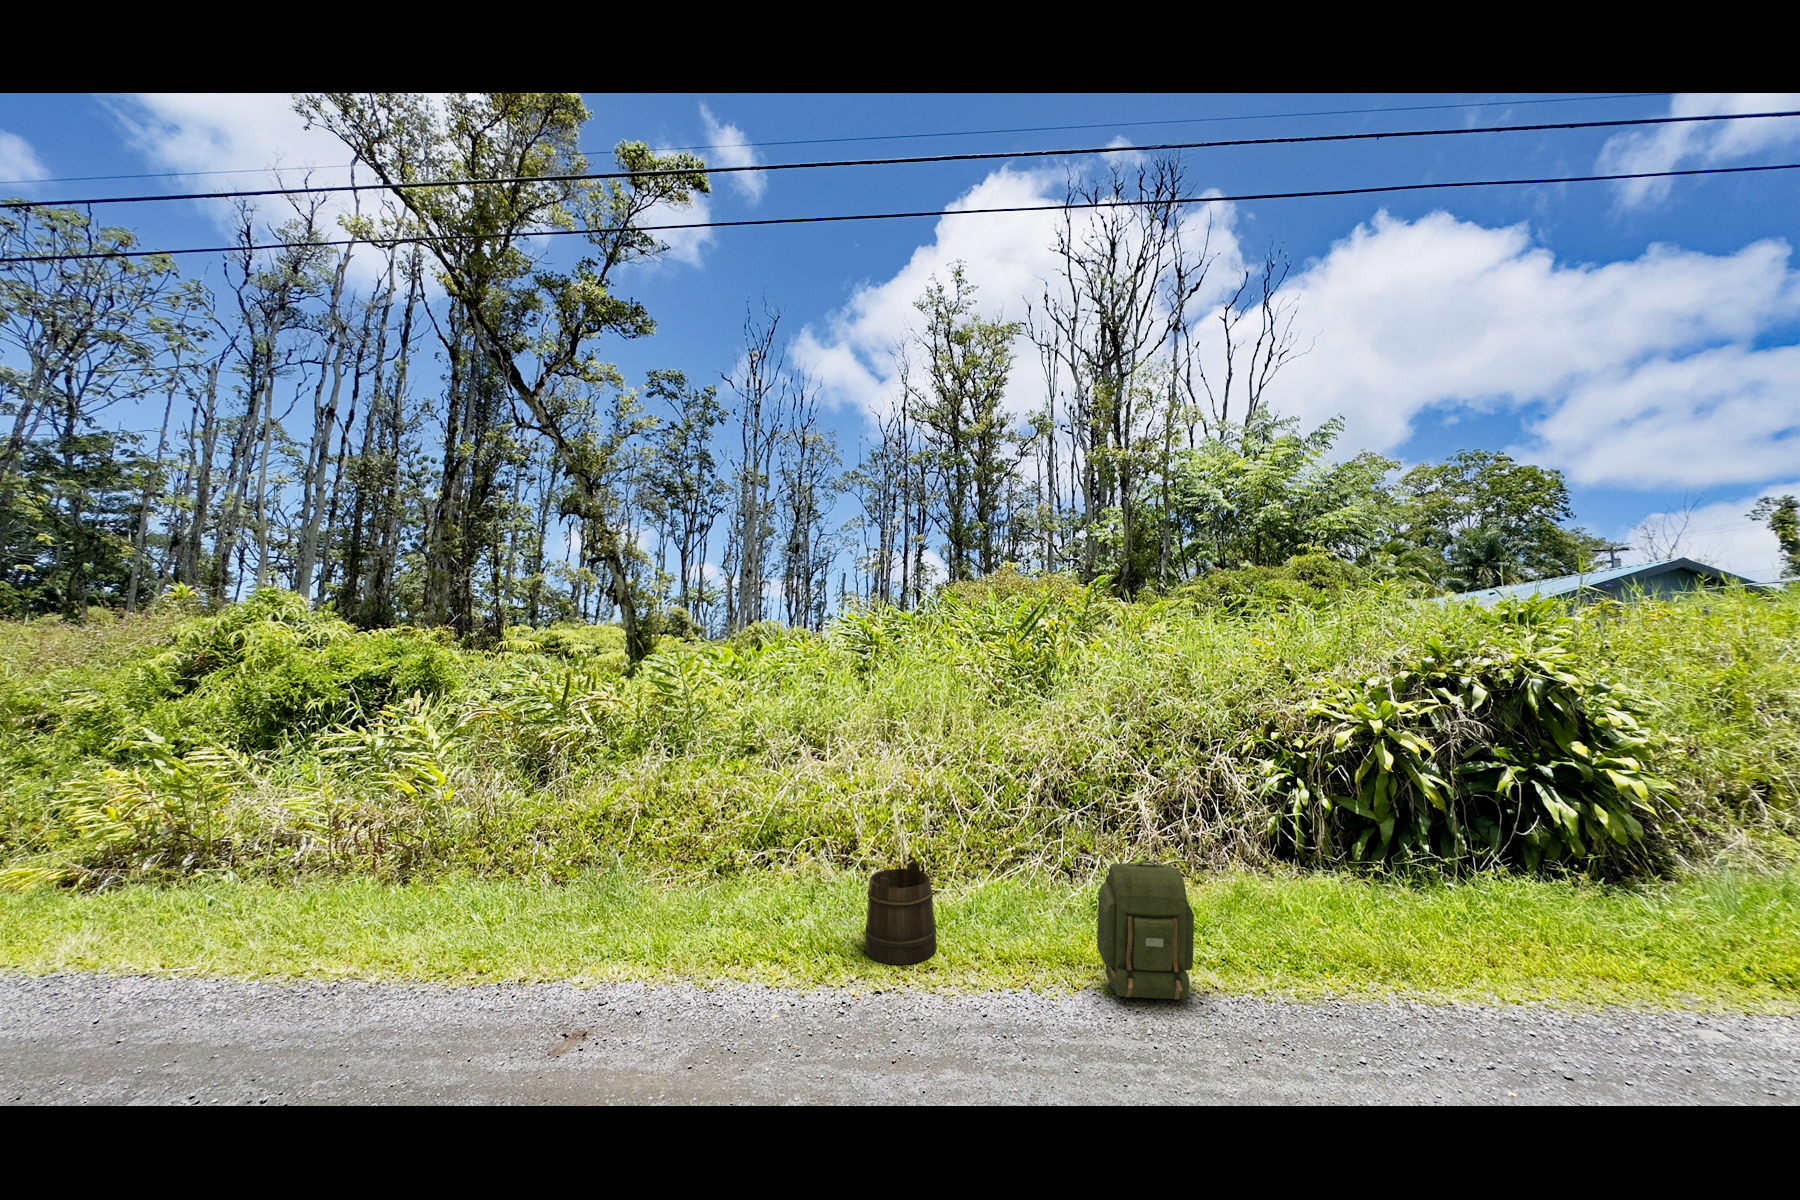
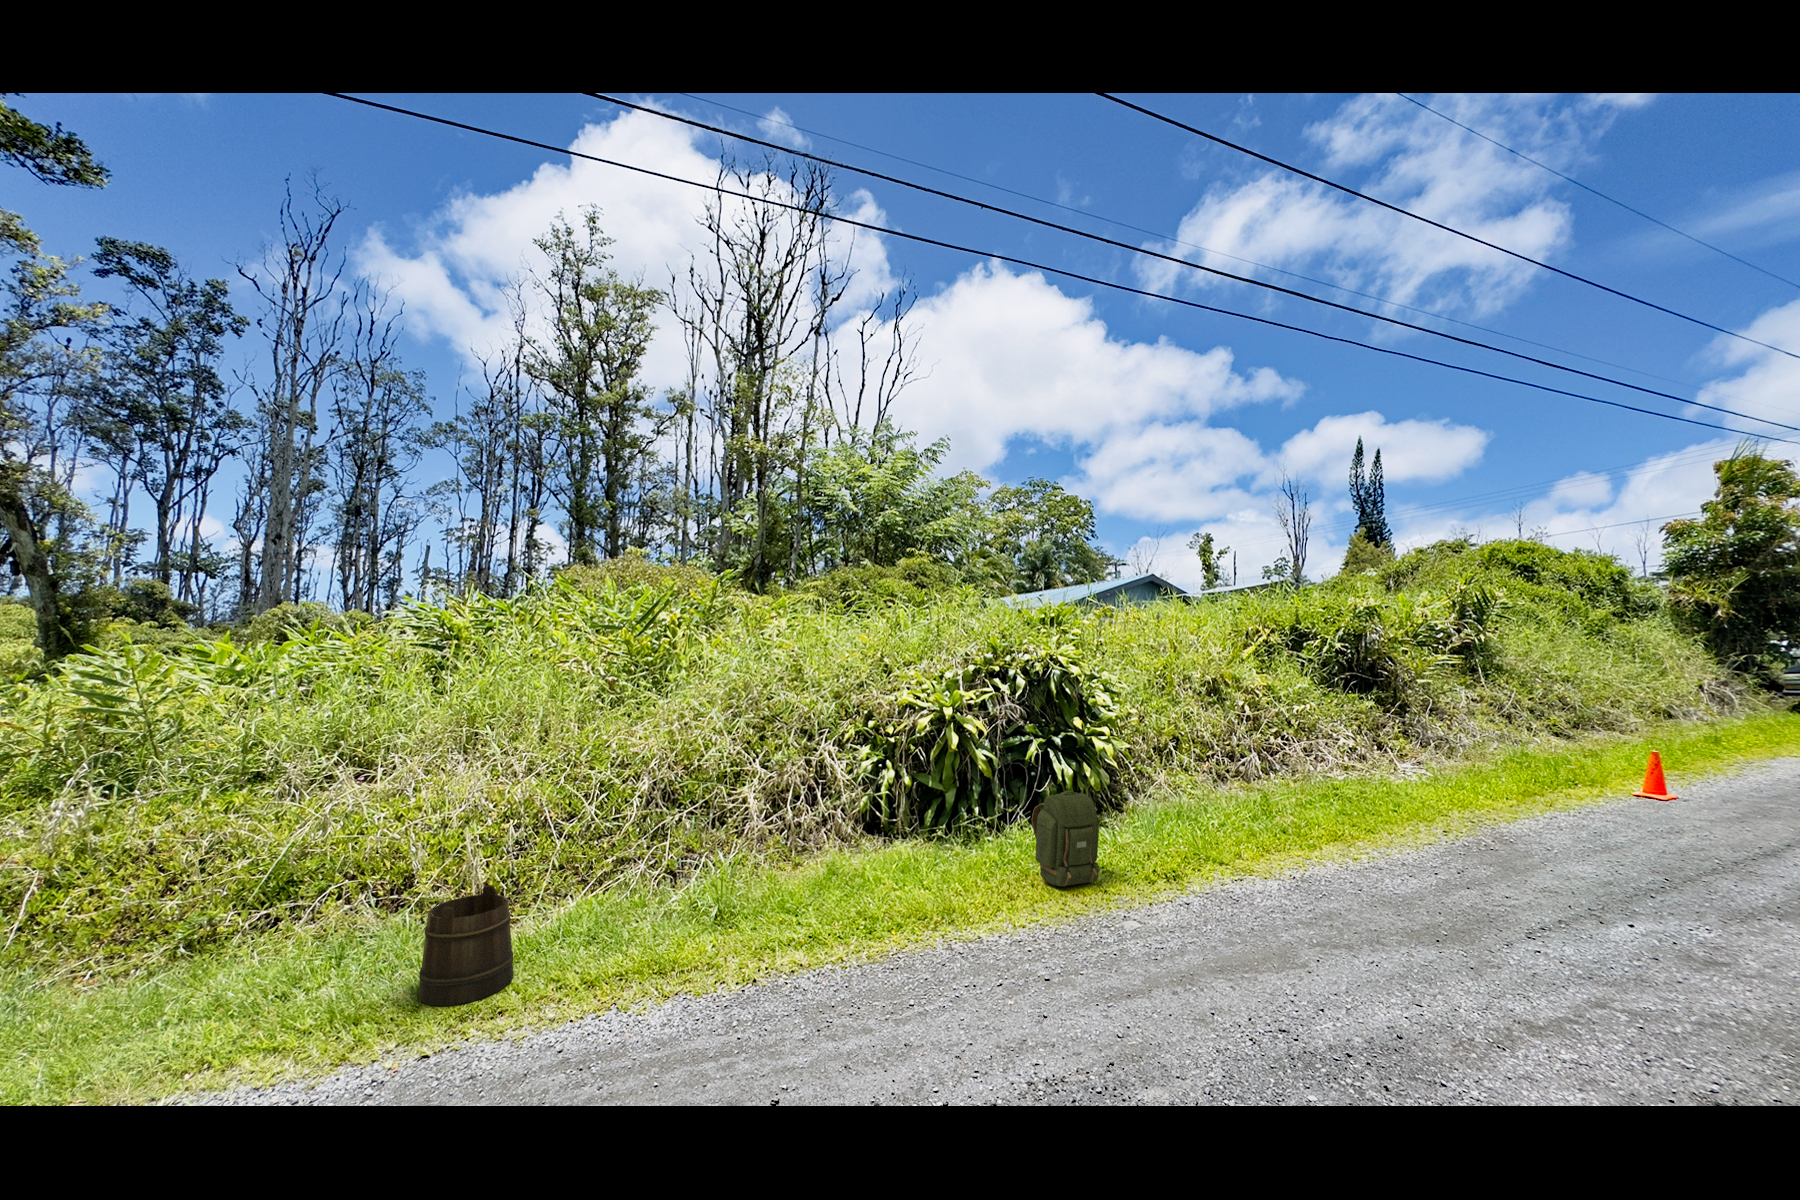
backpack: present [1097,860,1194,1000] -> present [1032,791,1099,886]

